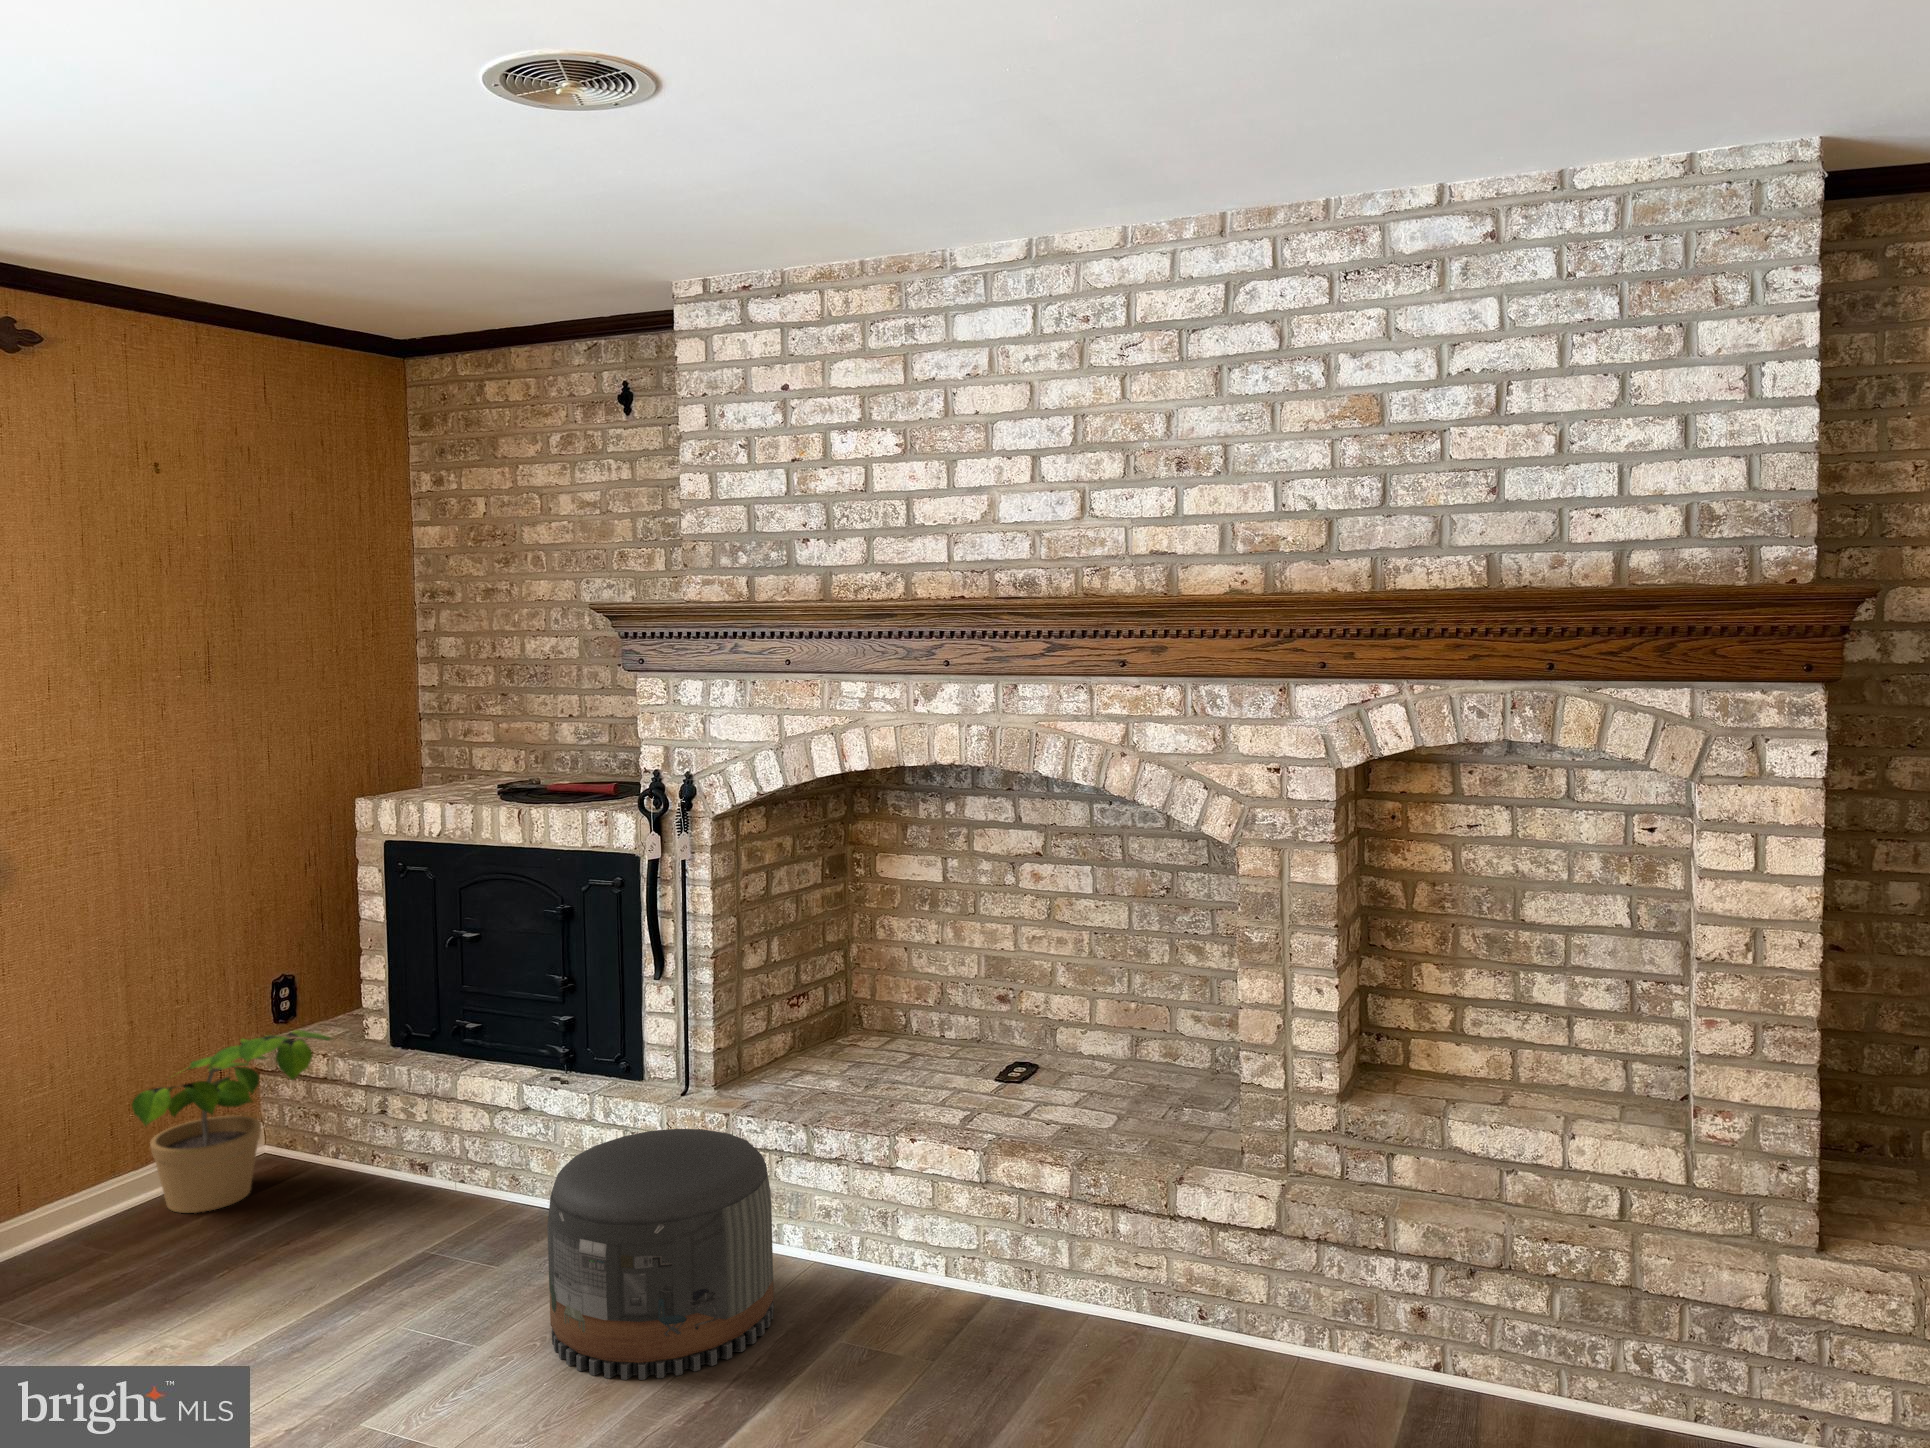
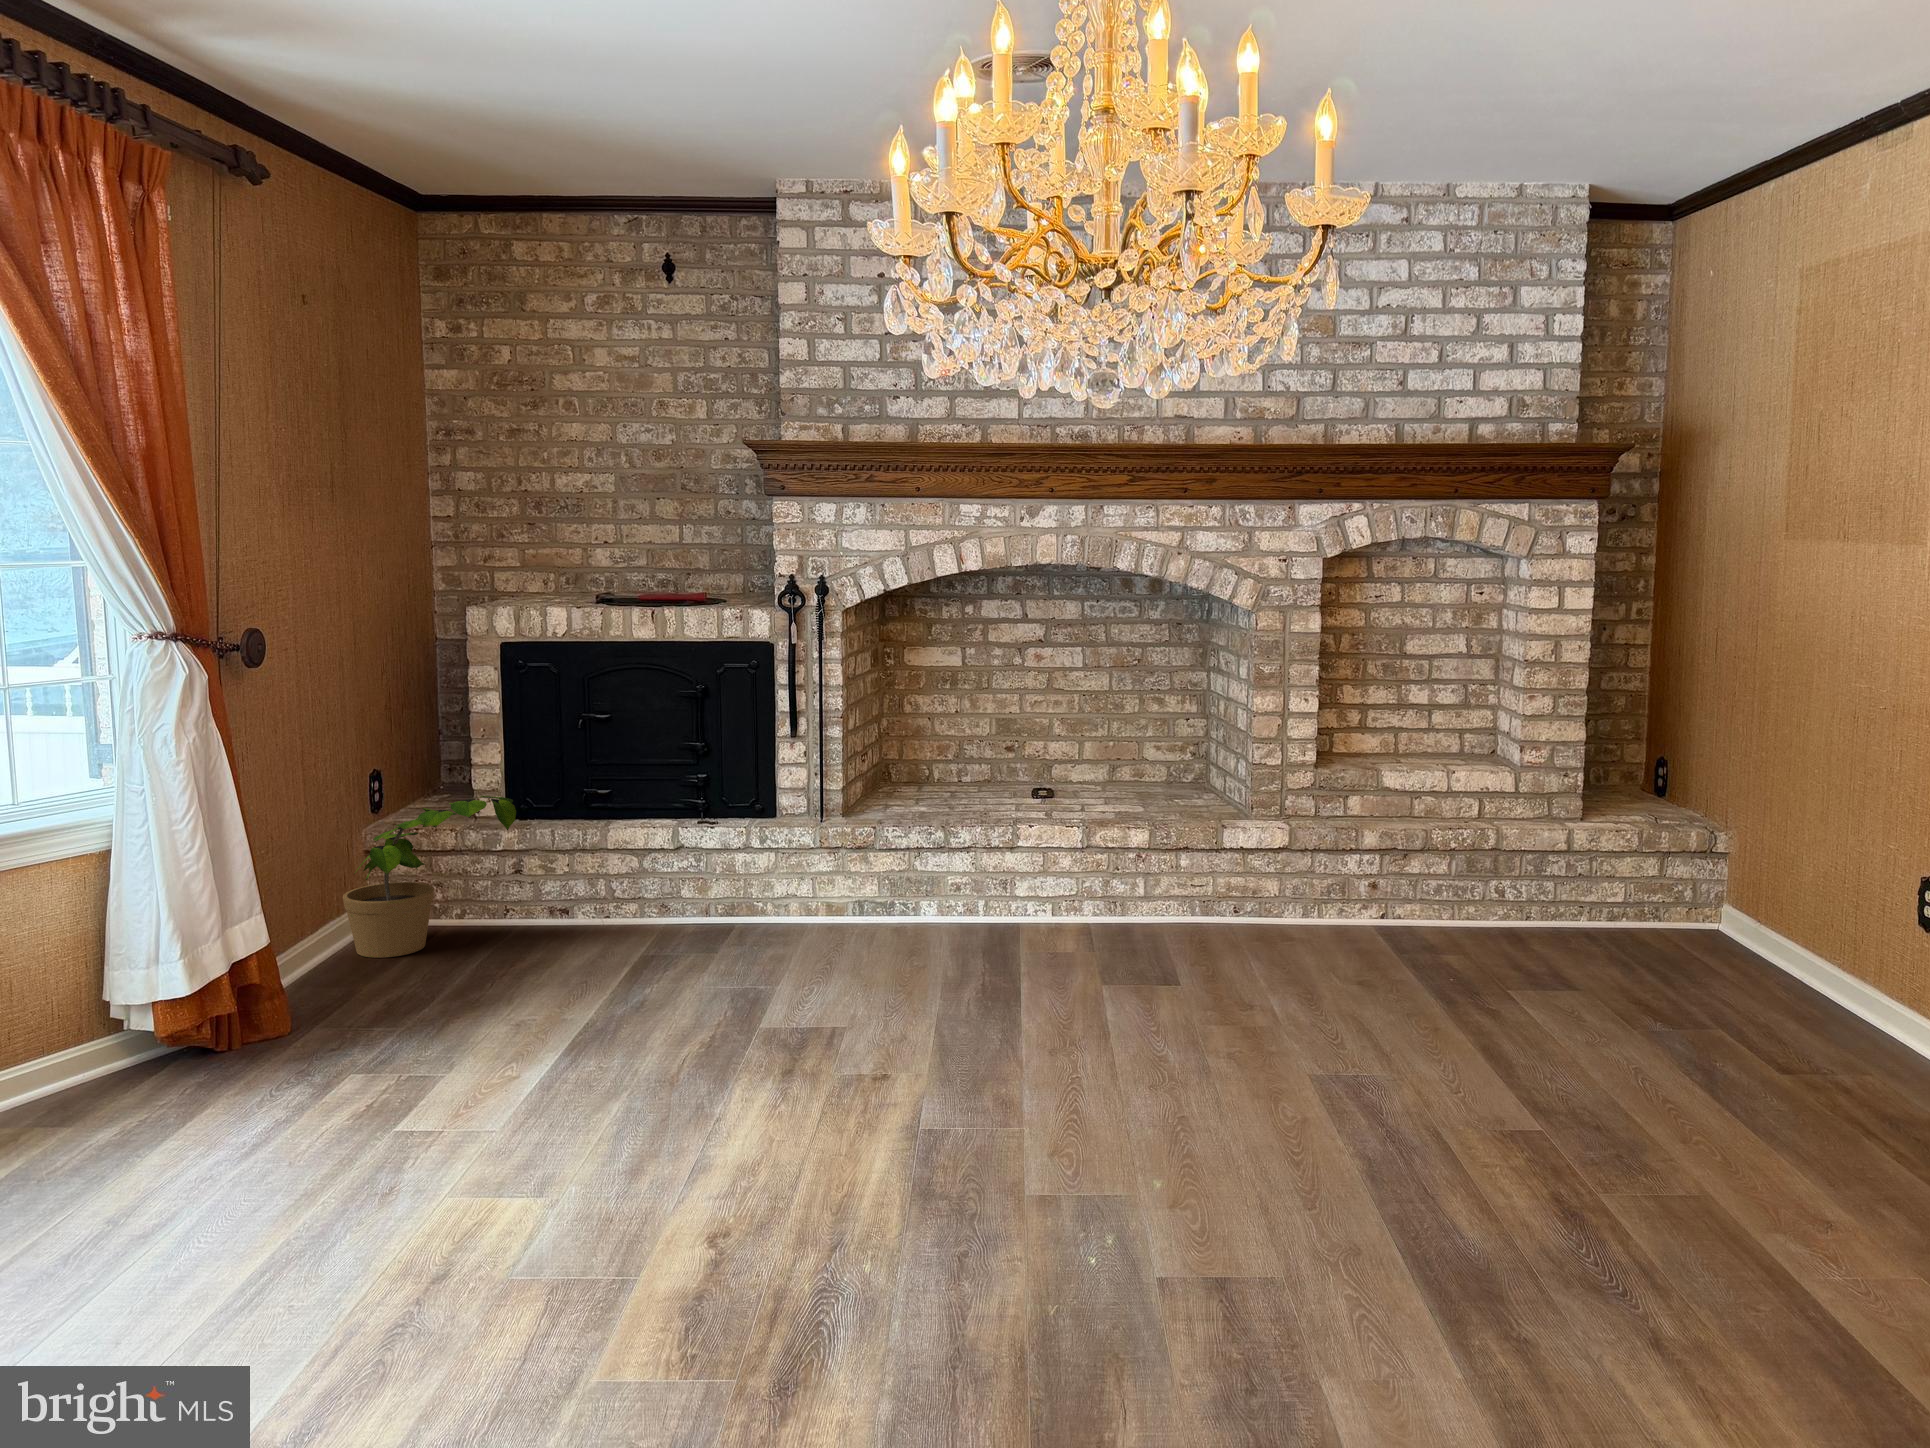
pouf: present [547,1129,774,1380] -> none [814,827,972,981]

